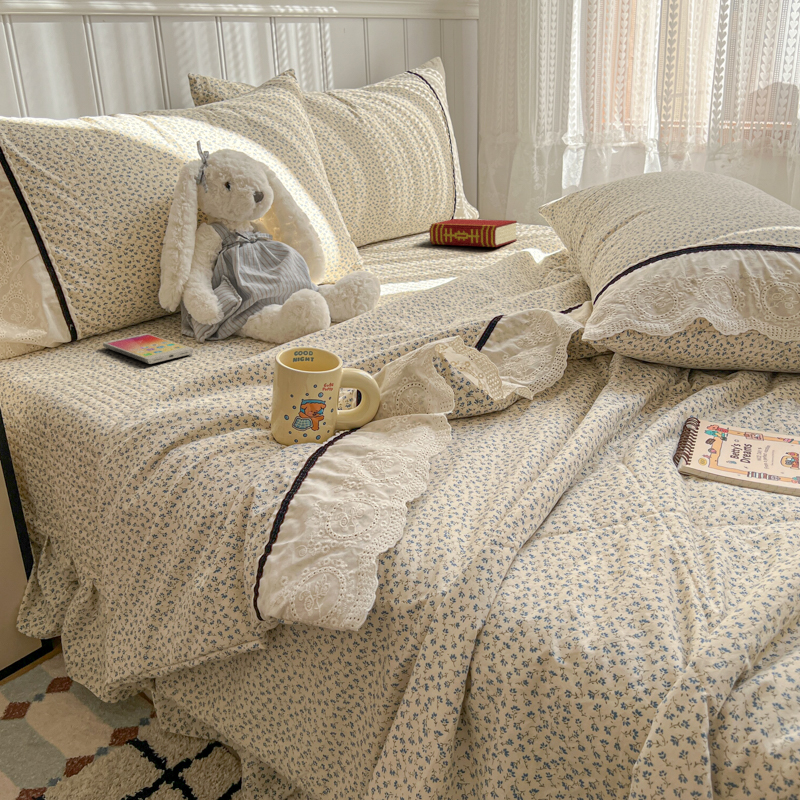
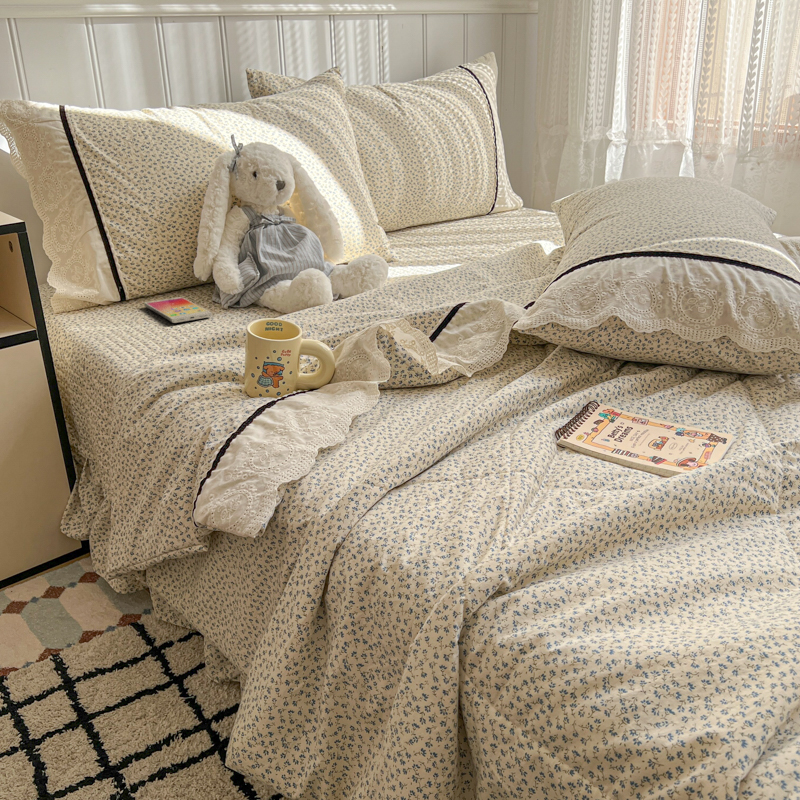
book: present [429,219,517,247] -> none [458,208,539,237]

